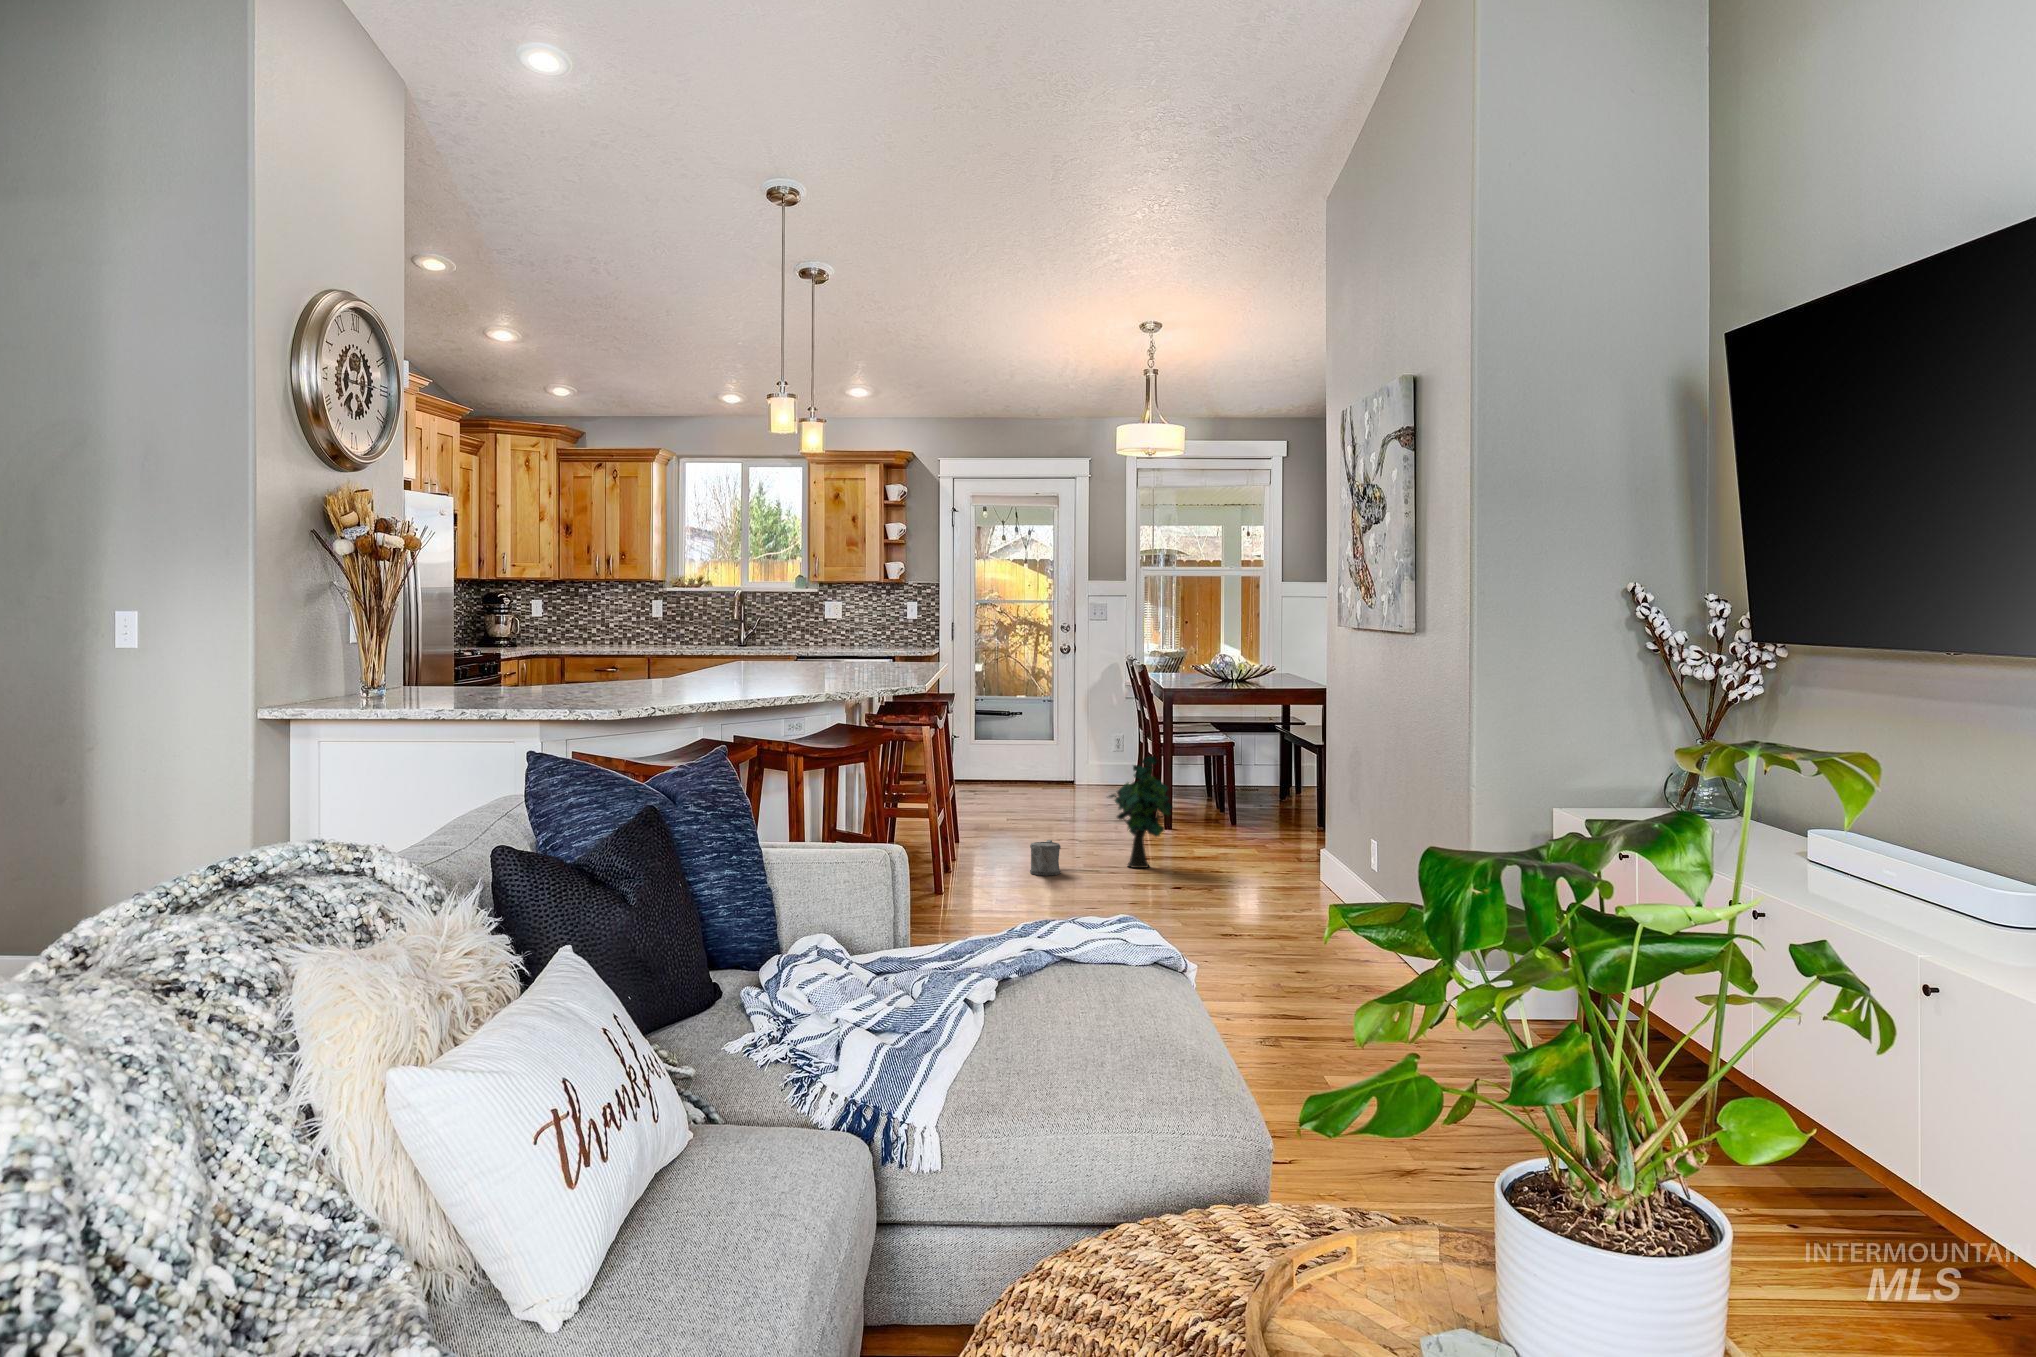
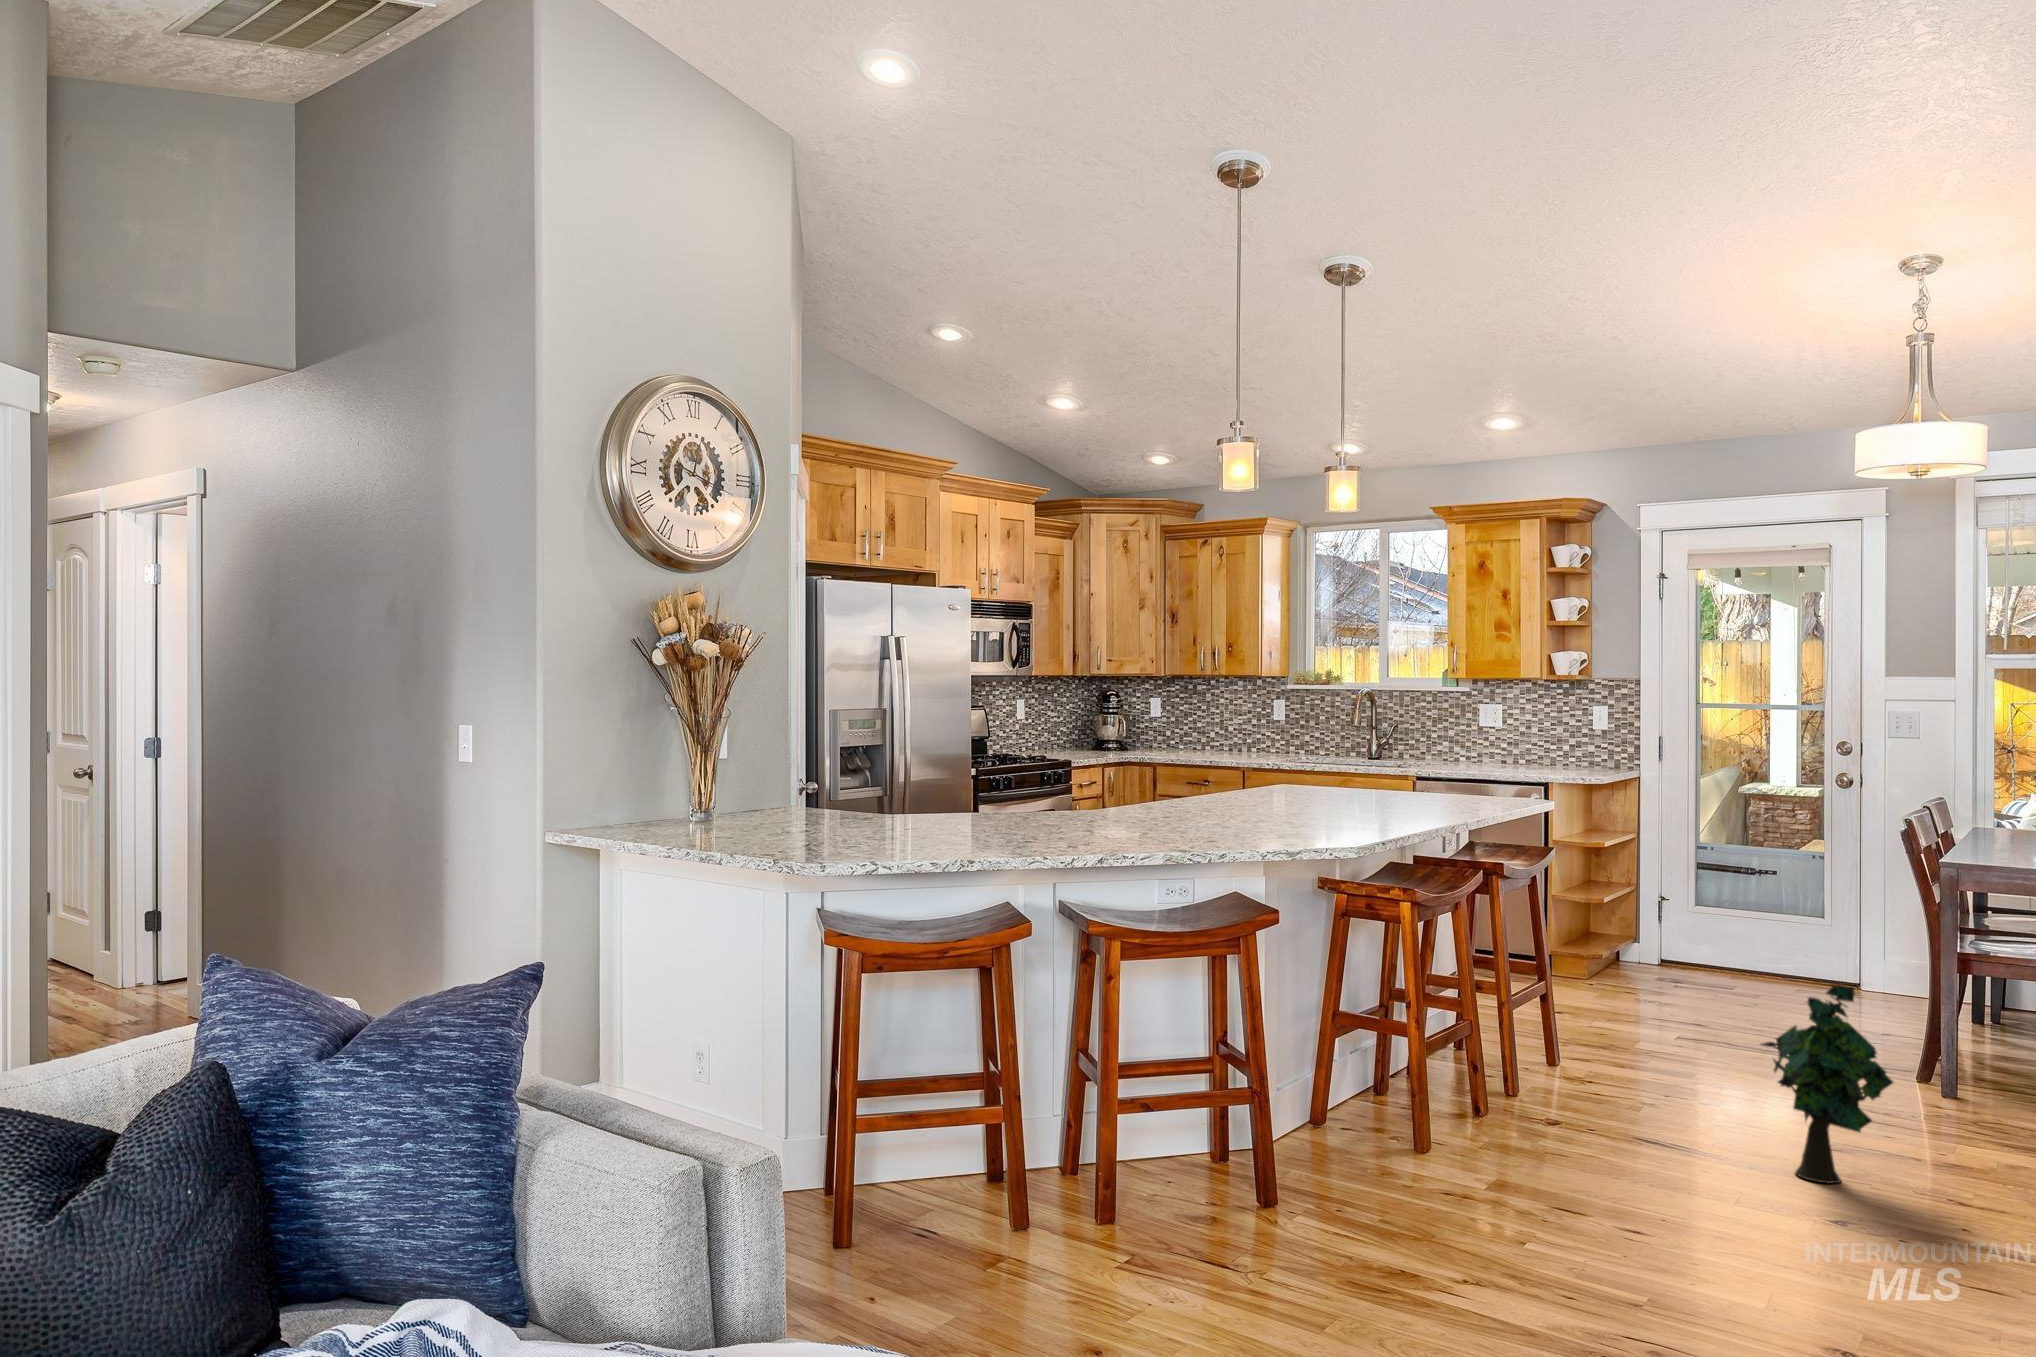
watering can: present [1030,840,1061,876] -> none [1583,1100,1657,1164]

